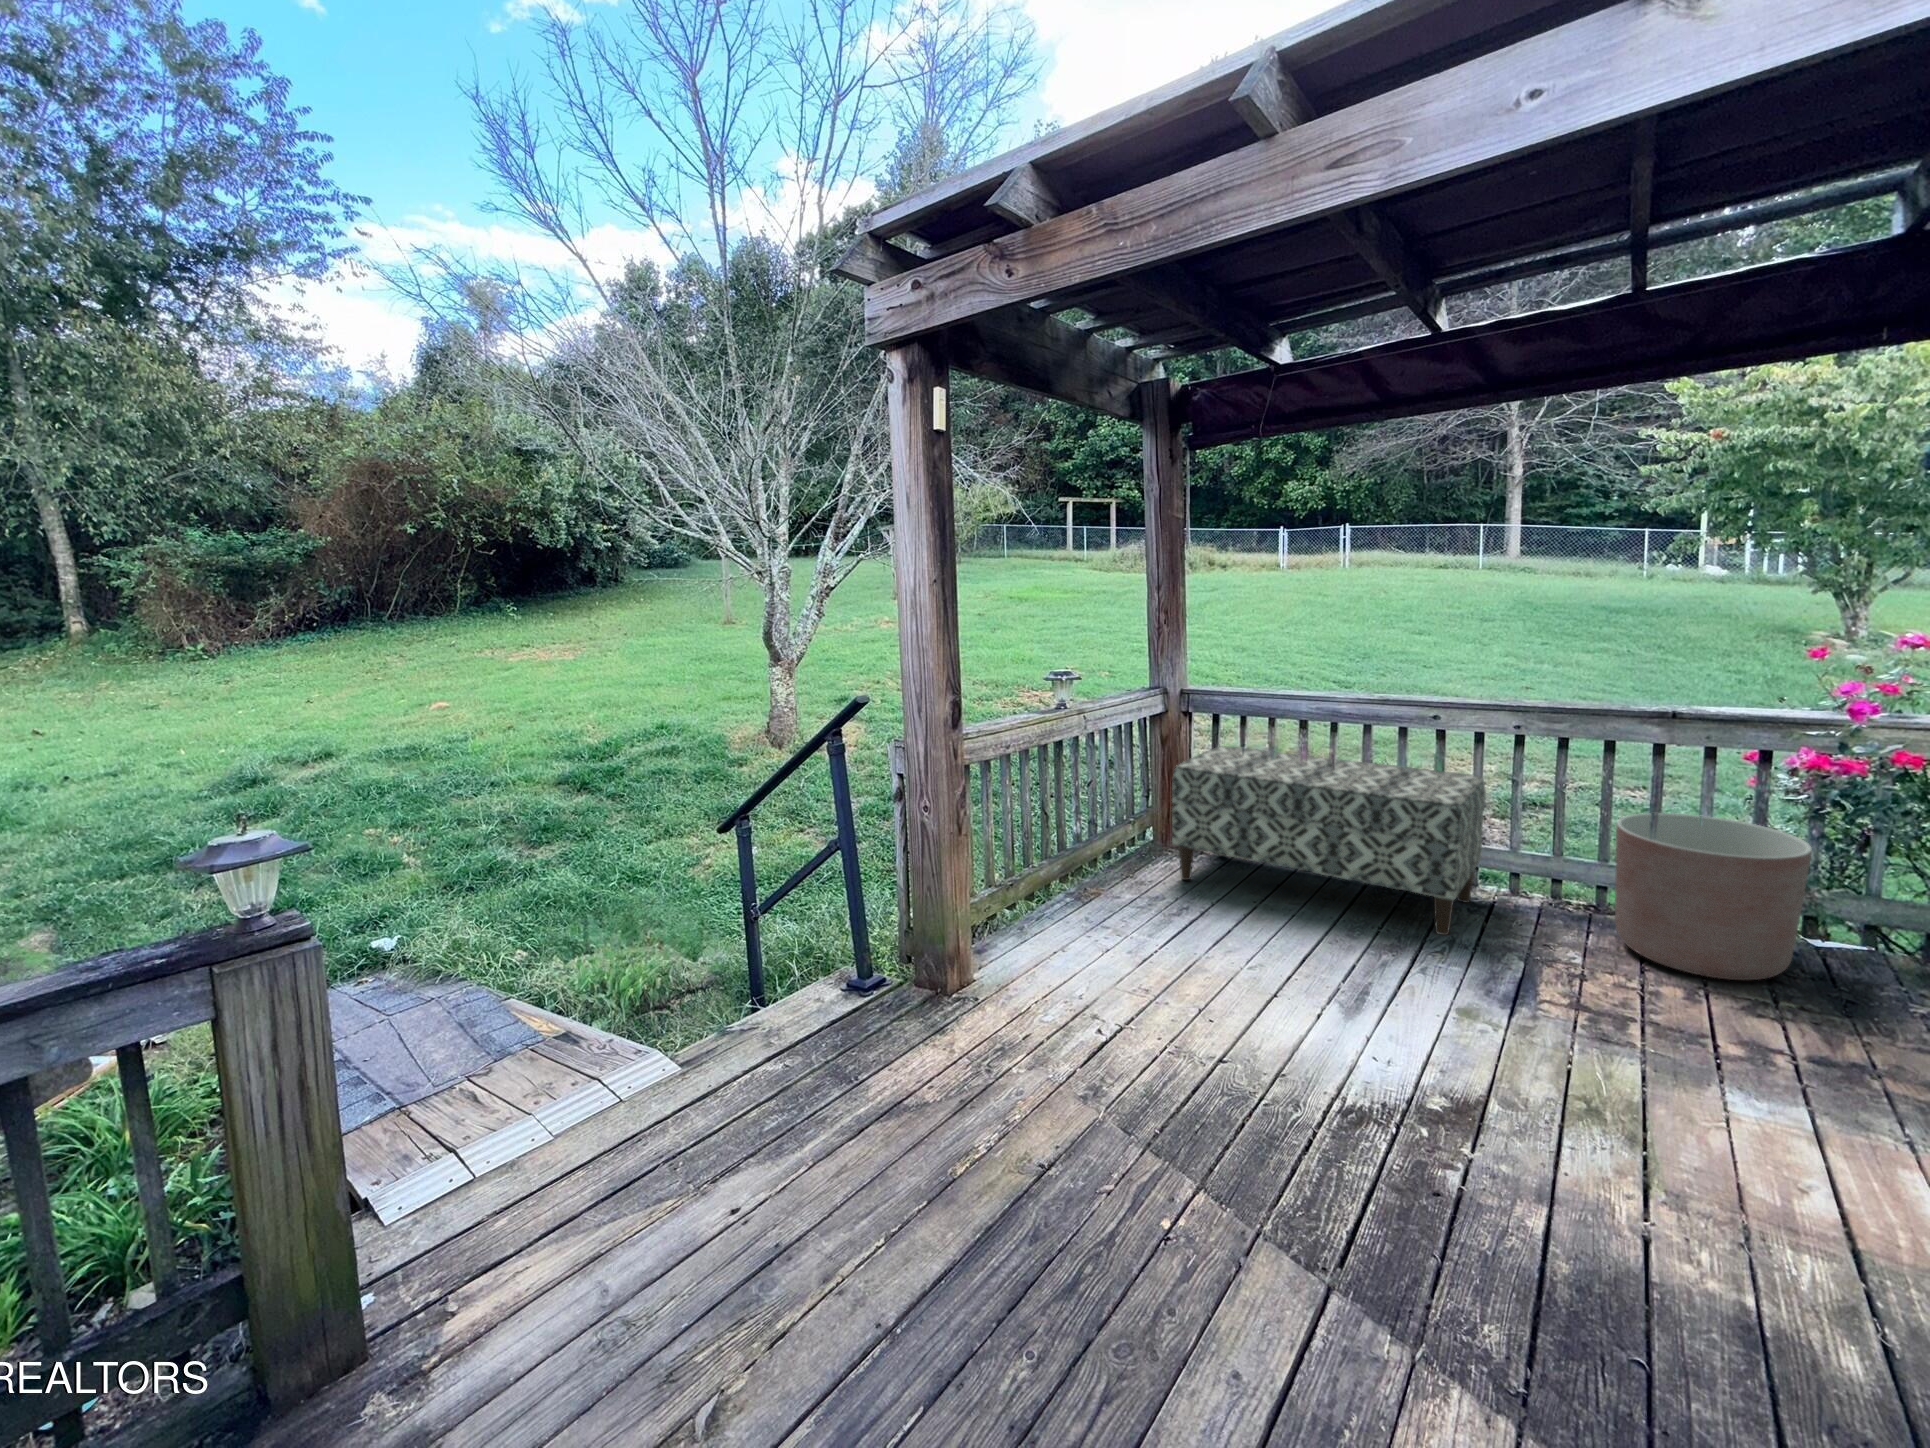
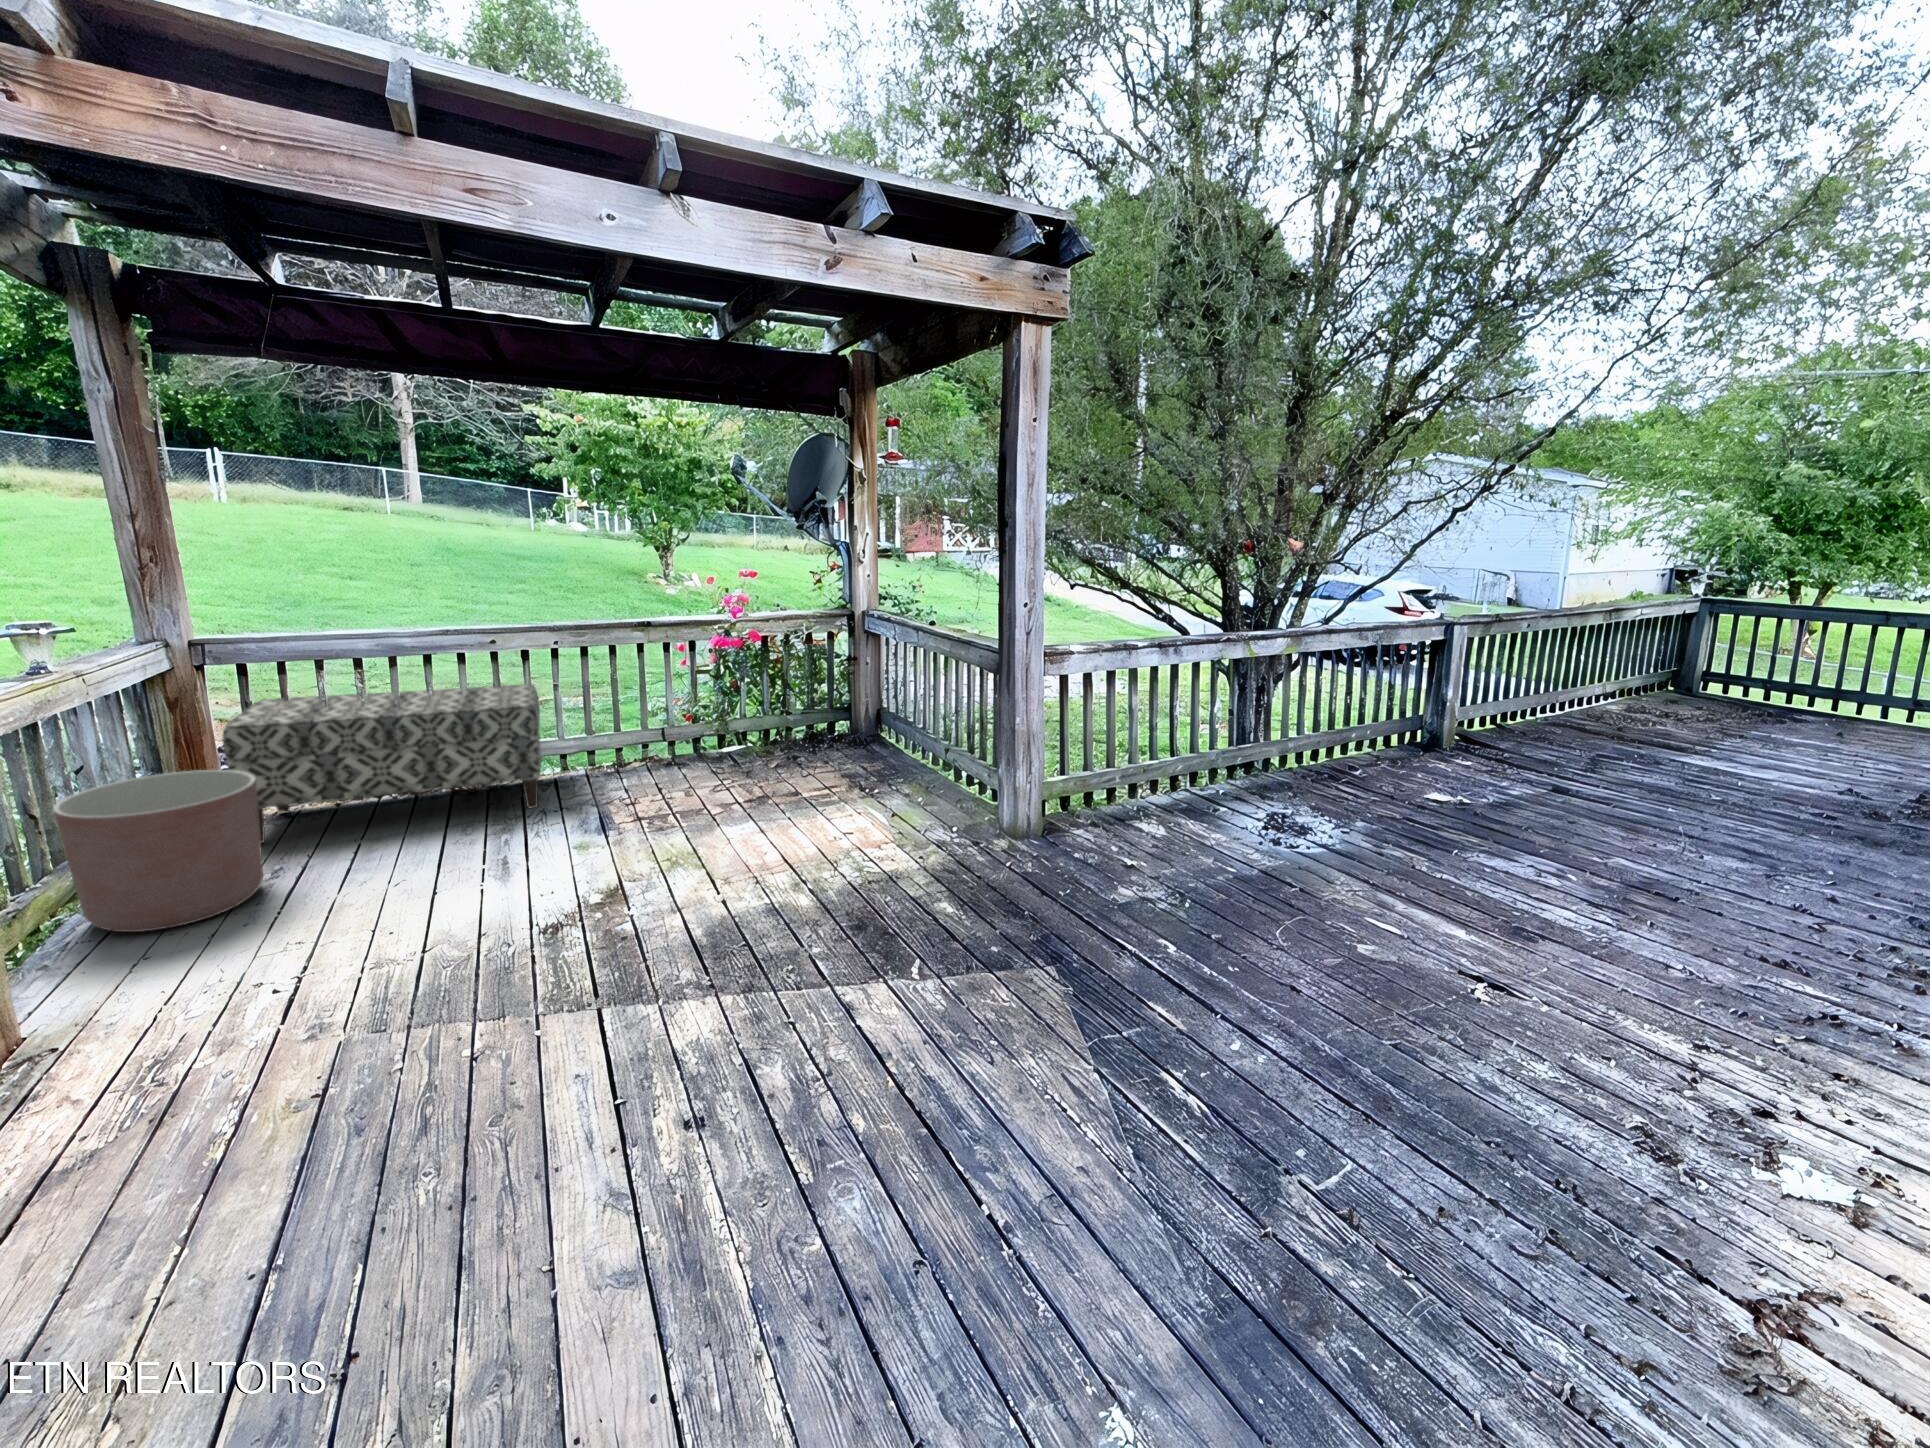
planter: present [1615,813,1812,980] -> present [53,770,263,932]

